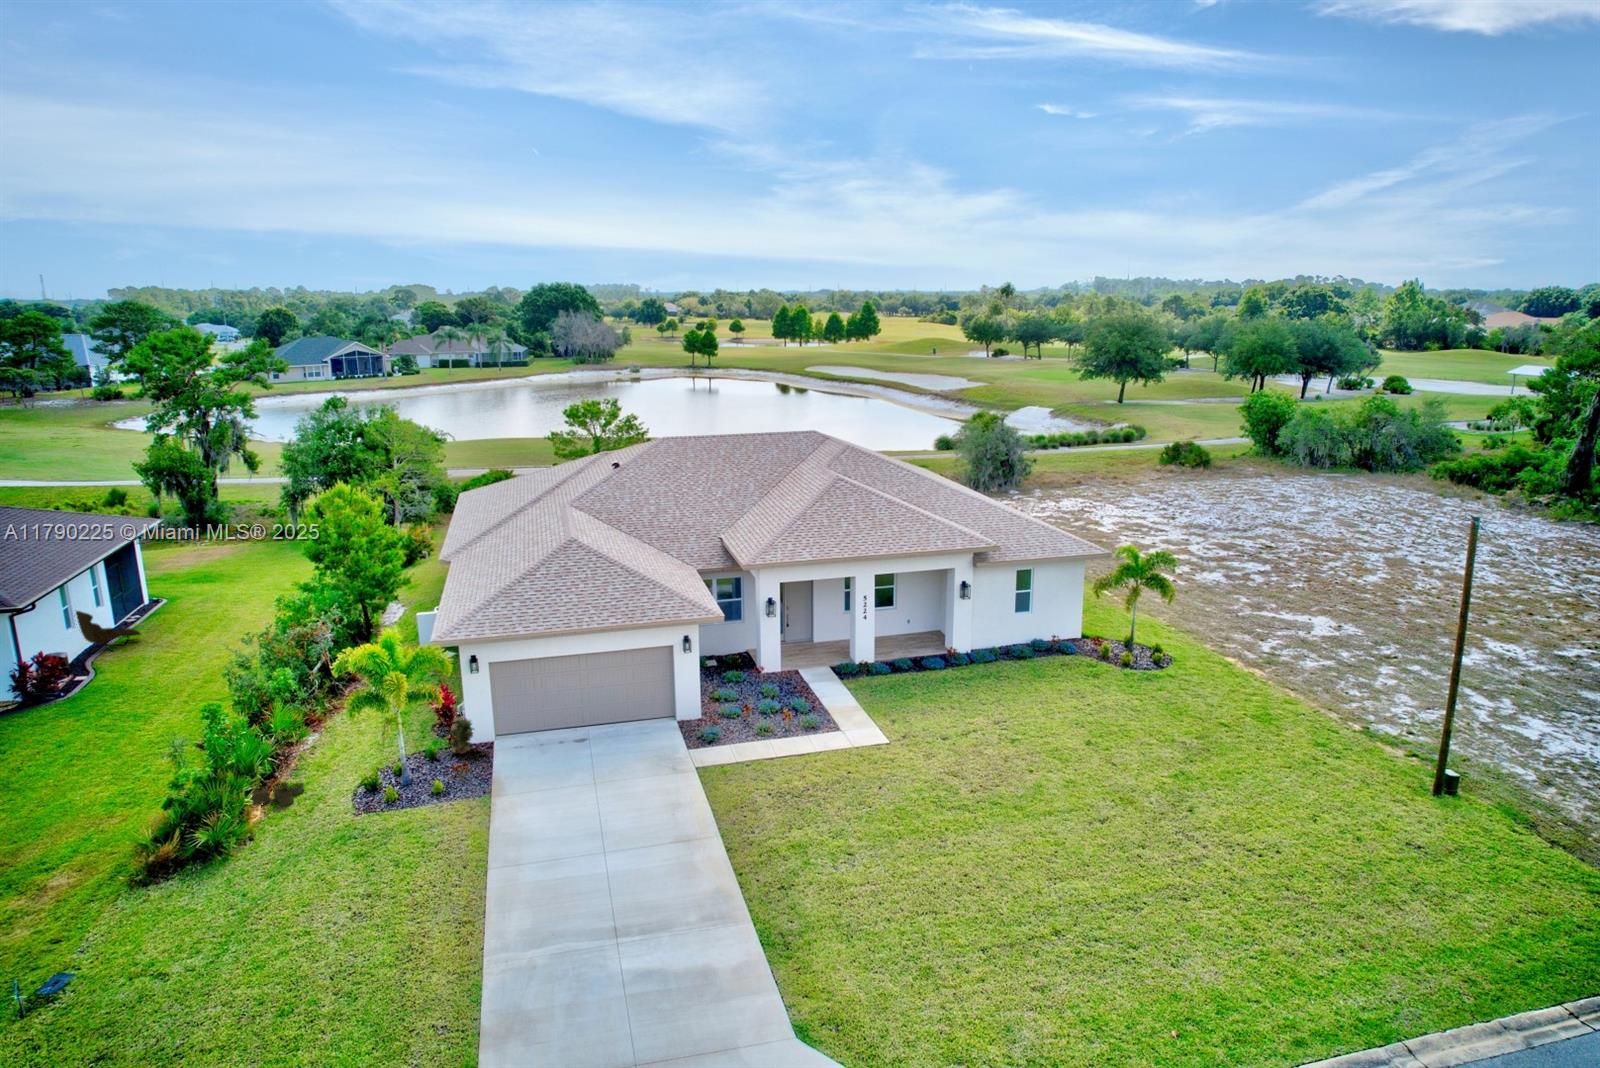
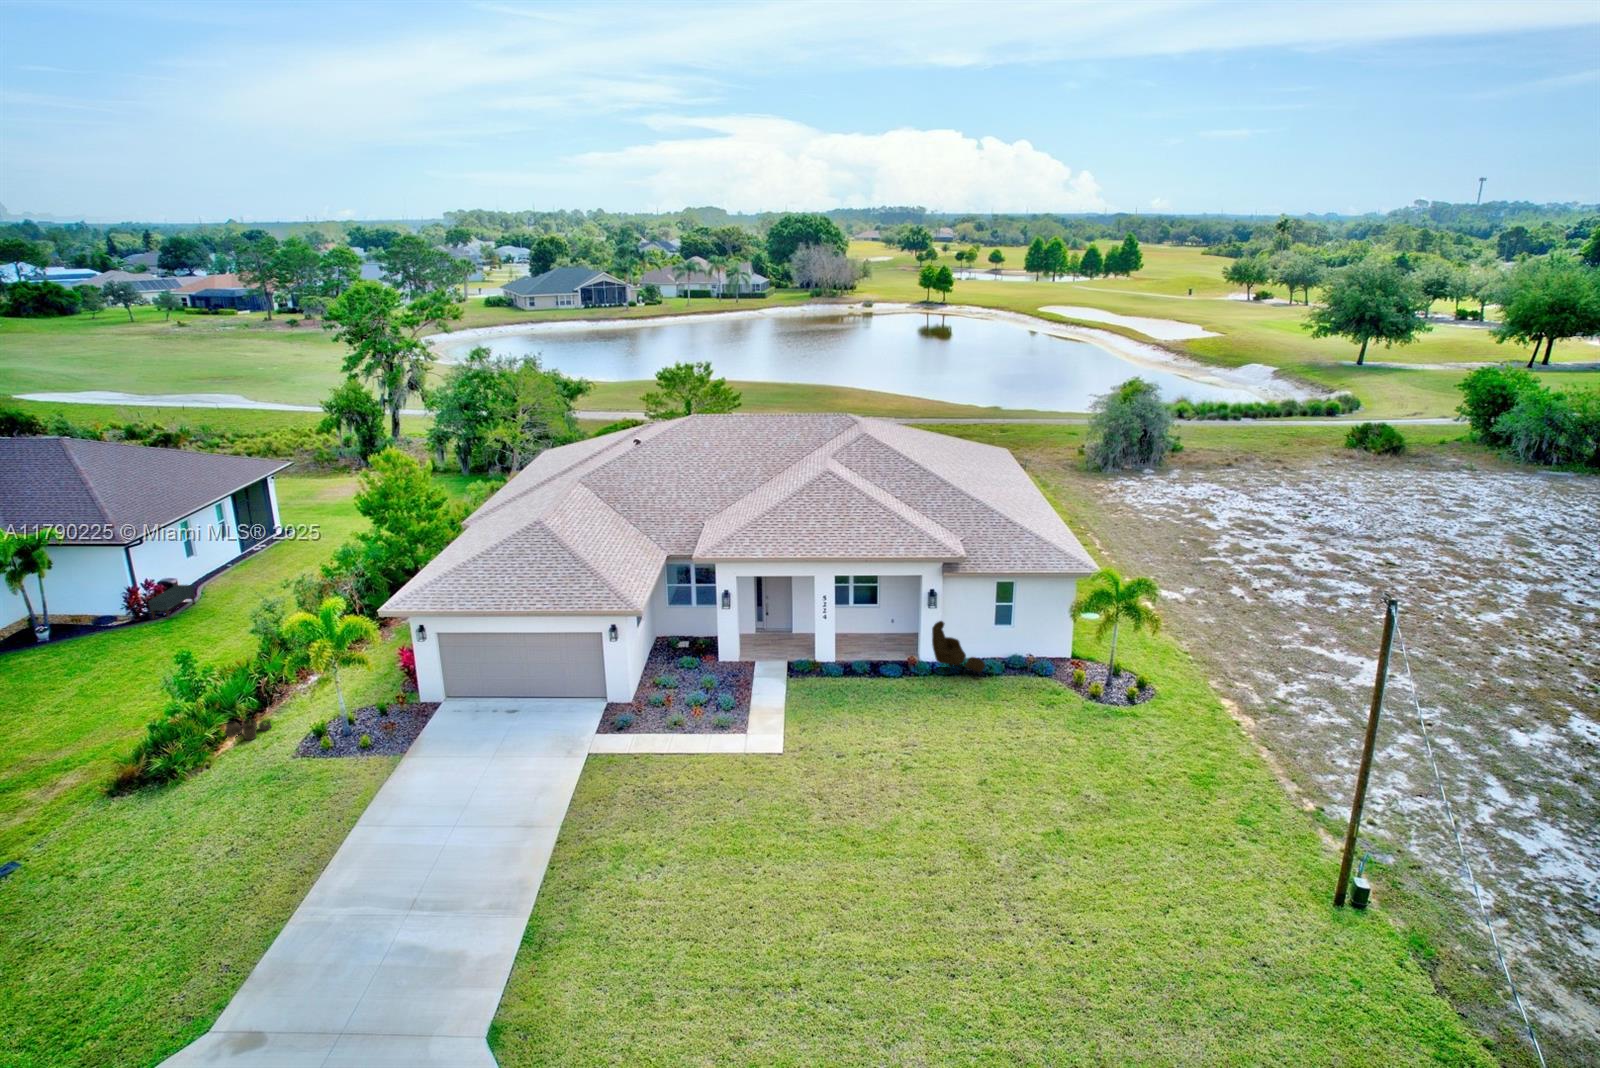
lounge chair: present [76,611,141,652] -> present [932,621,985,675]
bench: none [45,659,95,703] -> present [148,585,195,619]
decorative plant: present [451,716,473,753] -> none [400,676,425,710]

